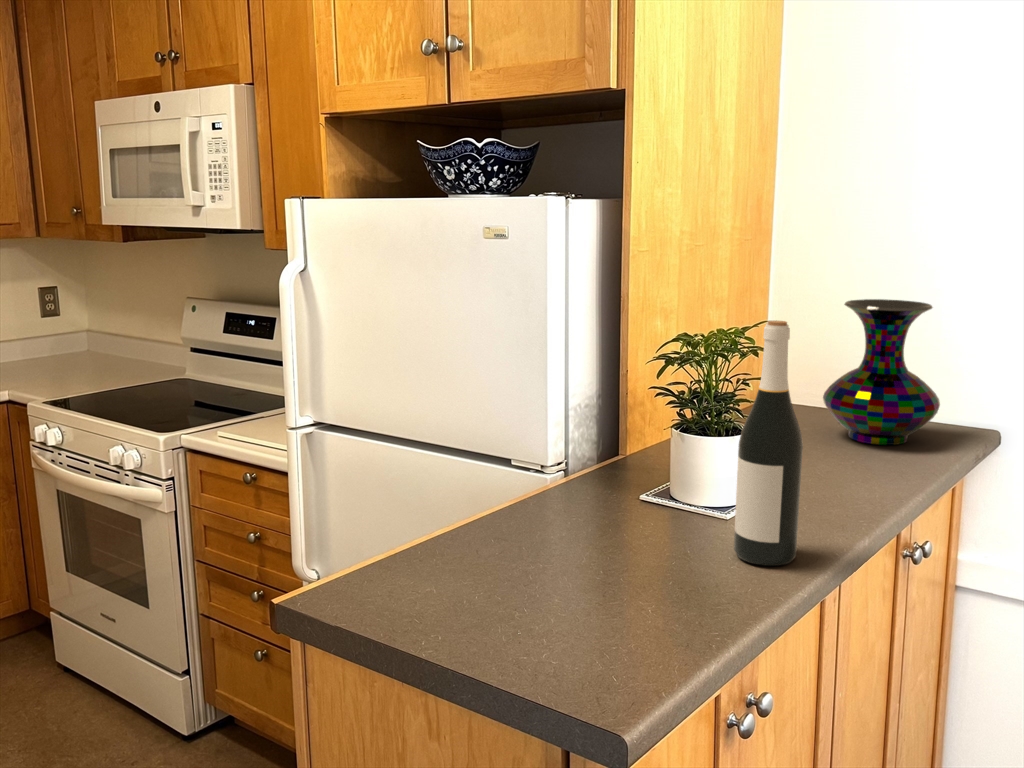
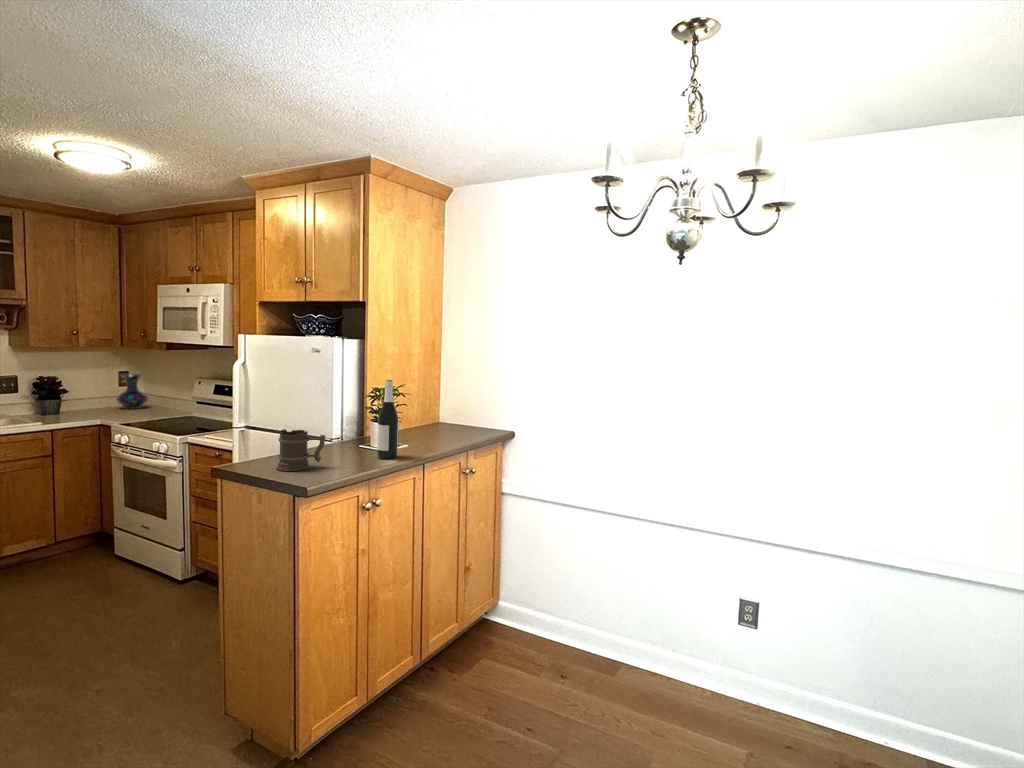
vase: present [823,299,940,445] -> present [116,374,148,409]
mug: none [470,492,615,636] -> present [277,429,325,471]

